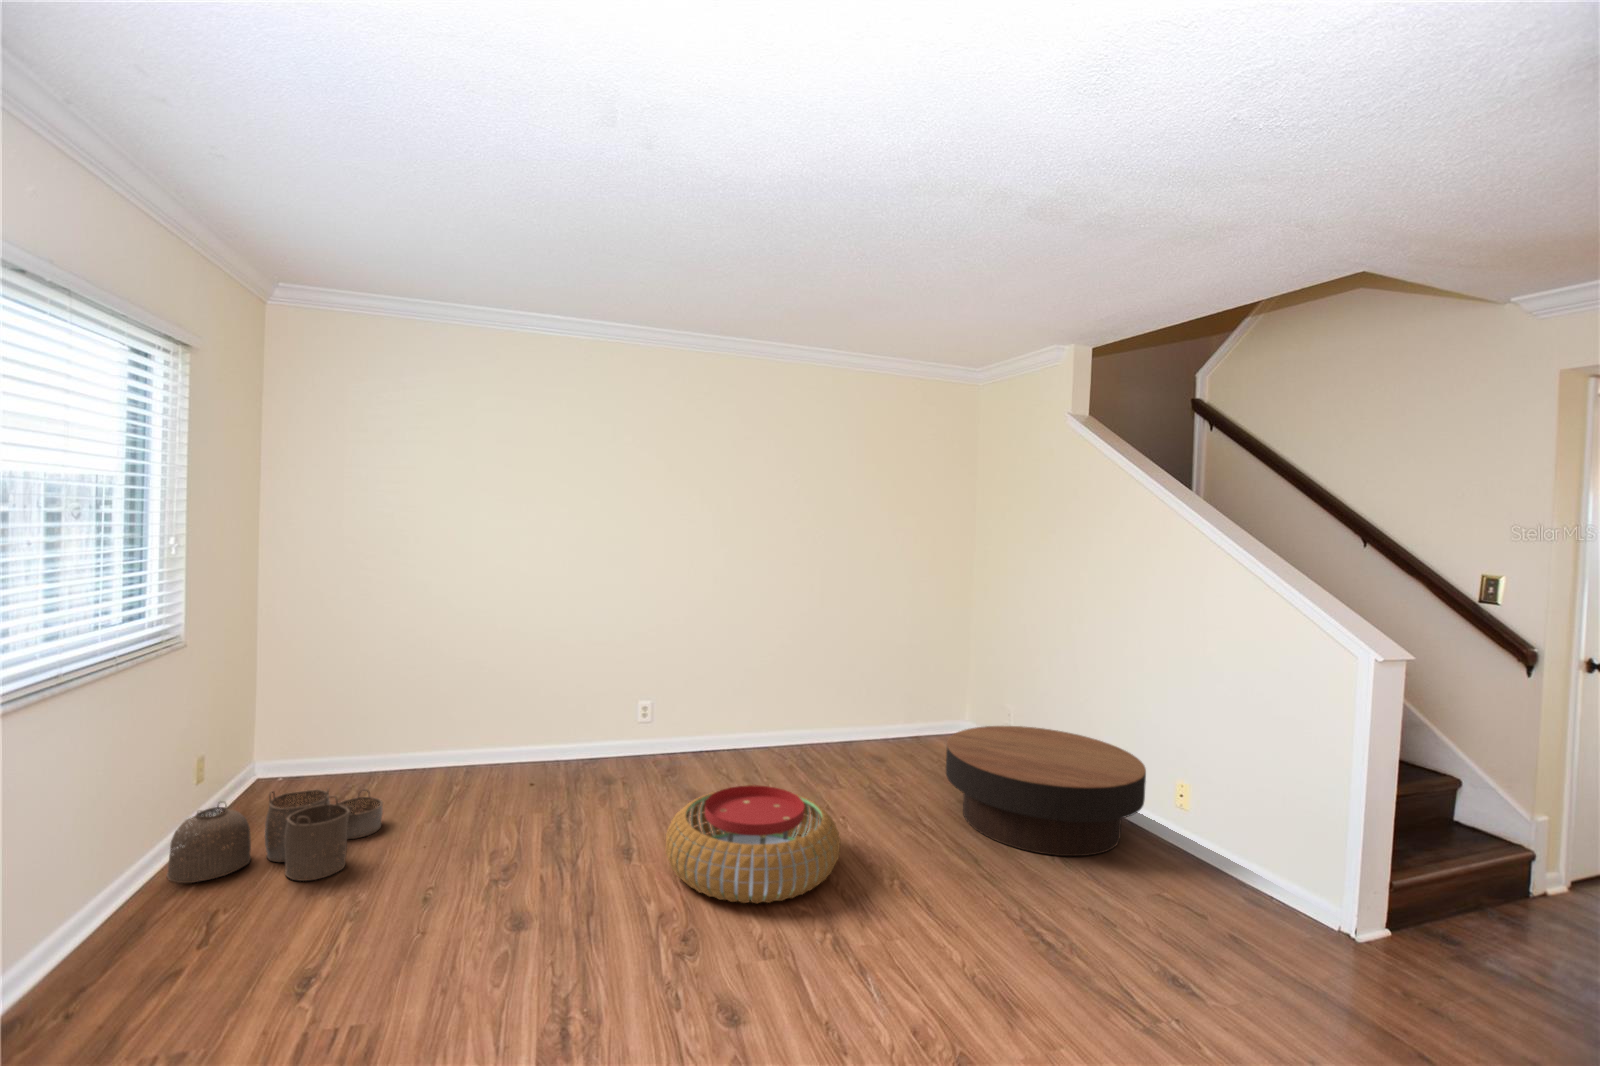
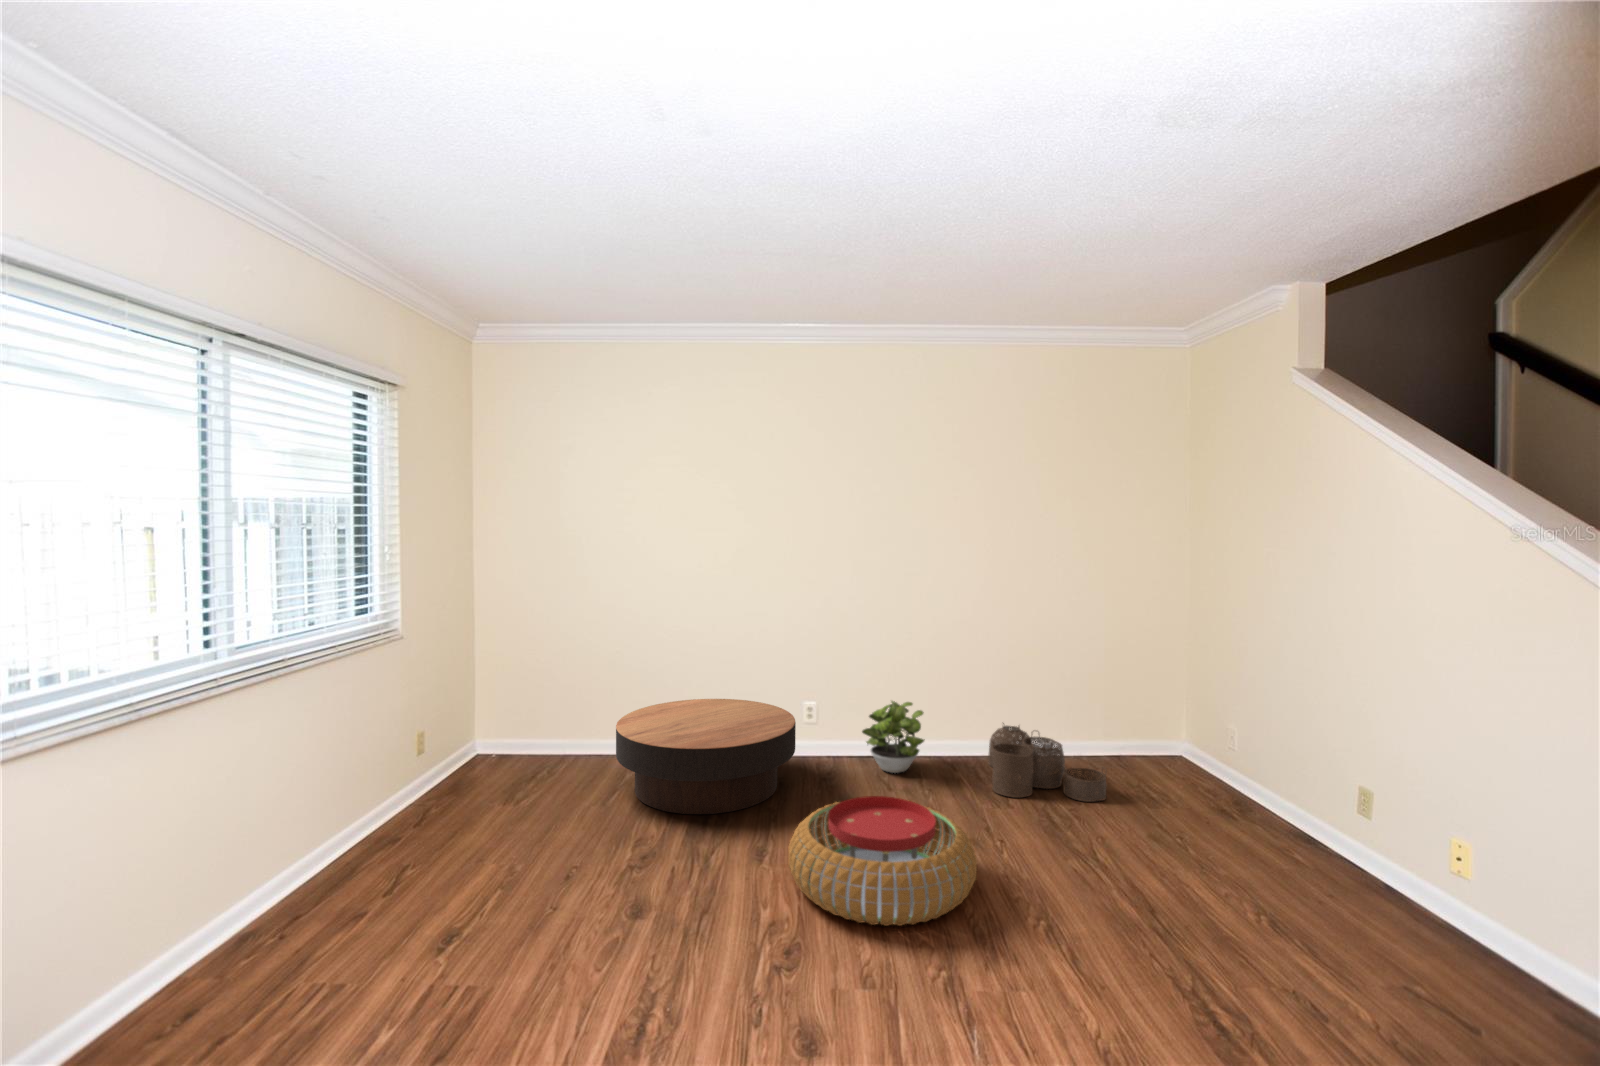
potted plant: none [705,695,764,764] -> present [862,701,925,773]
coffee table: present [946,726,1146,856] -> present [616,699,796,814]
woven basket: present [167,788,383,883] -> present [988,723,1107,802]

